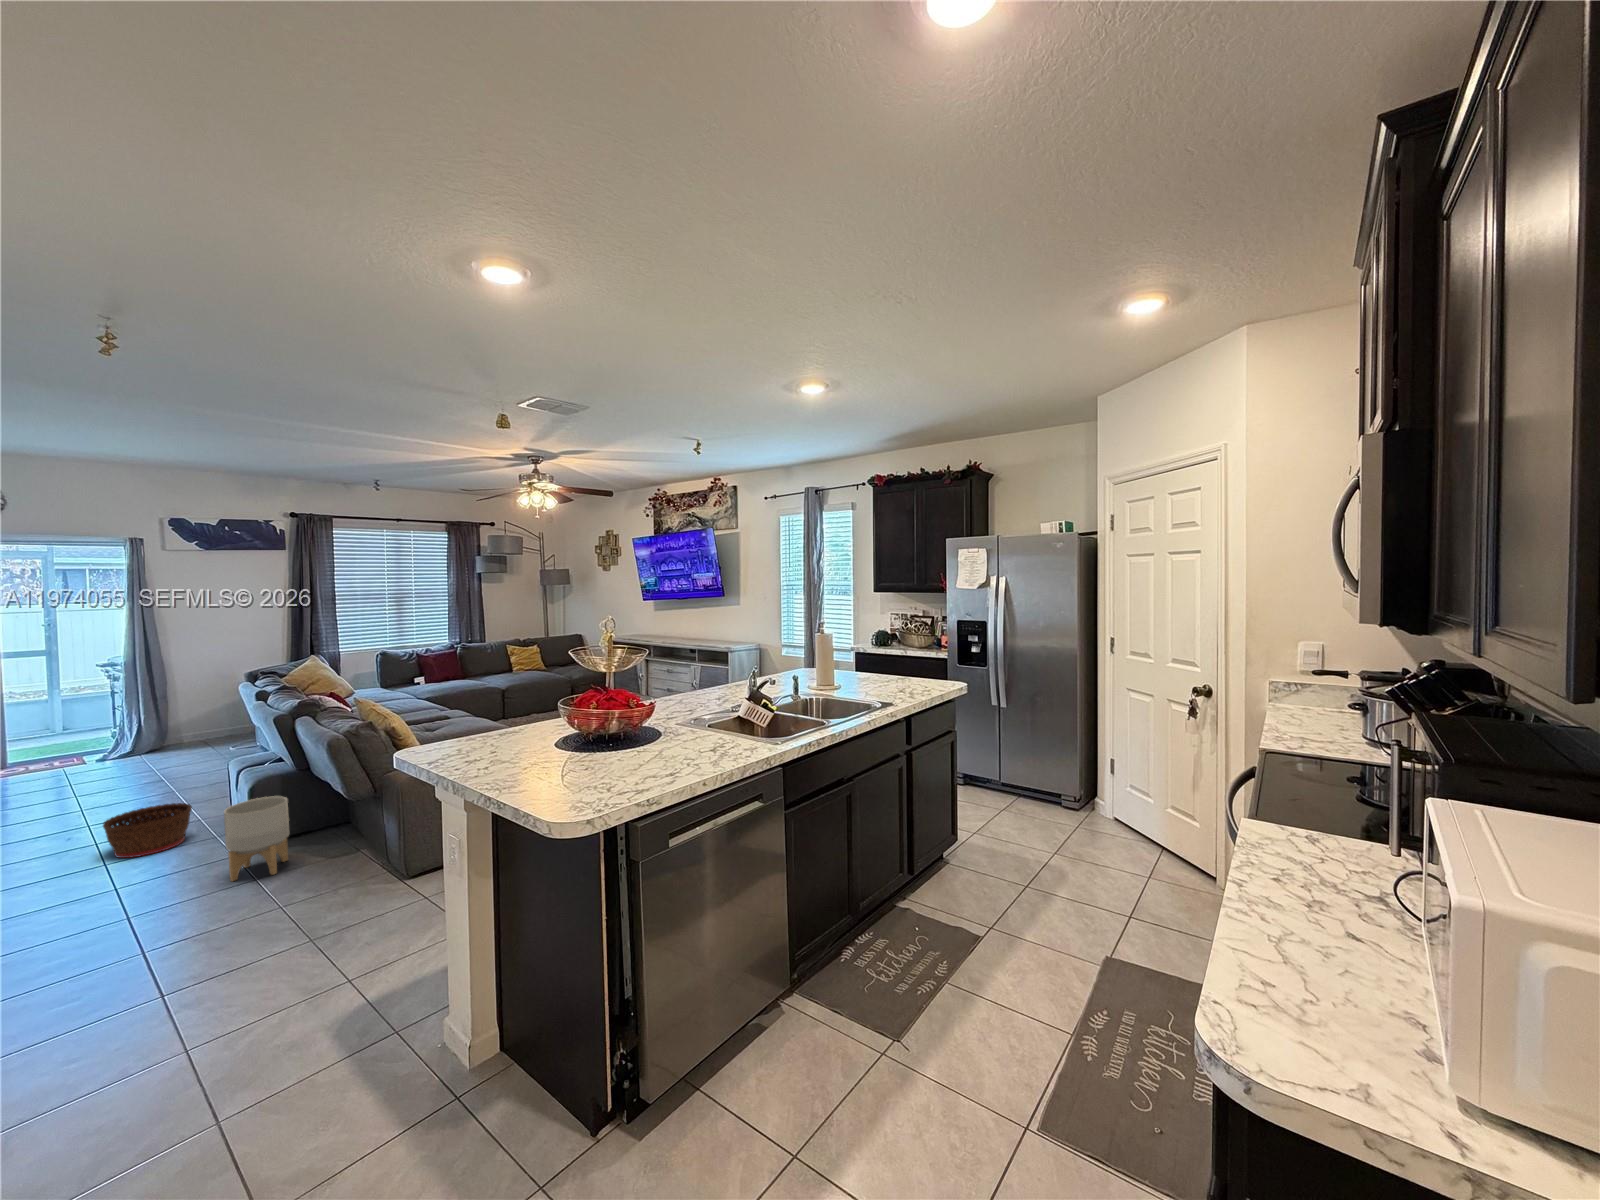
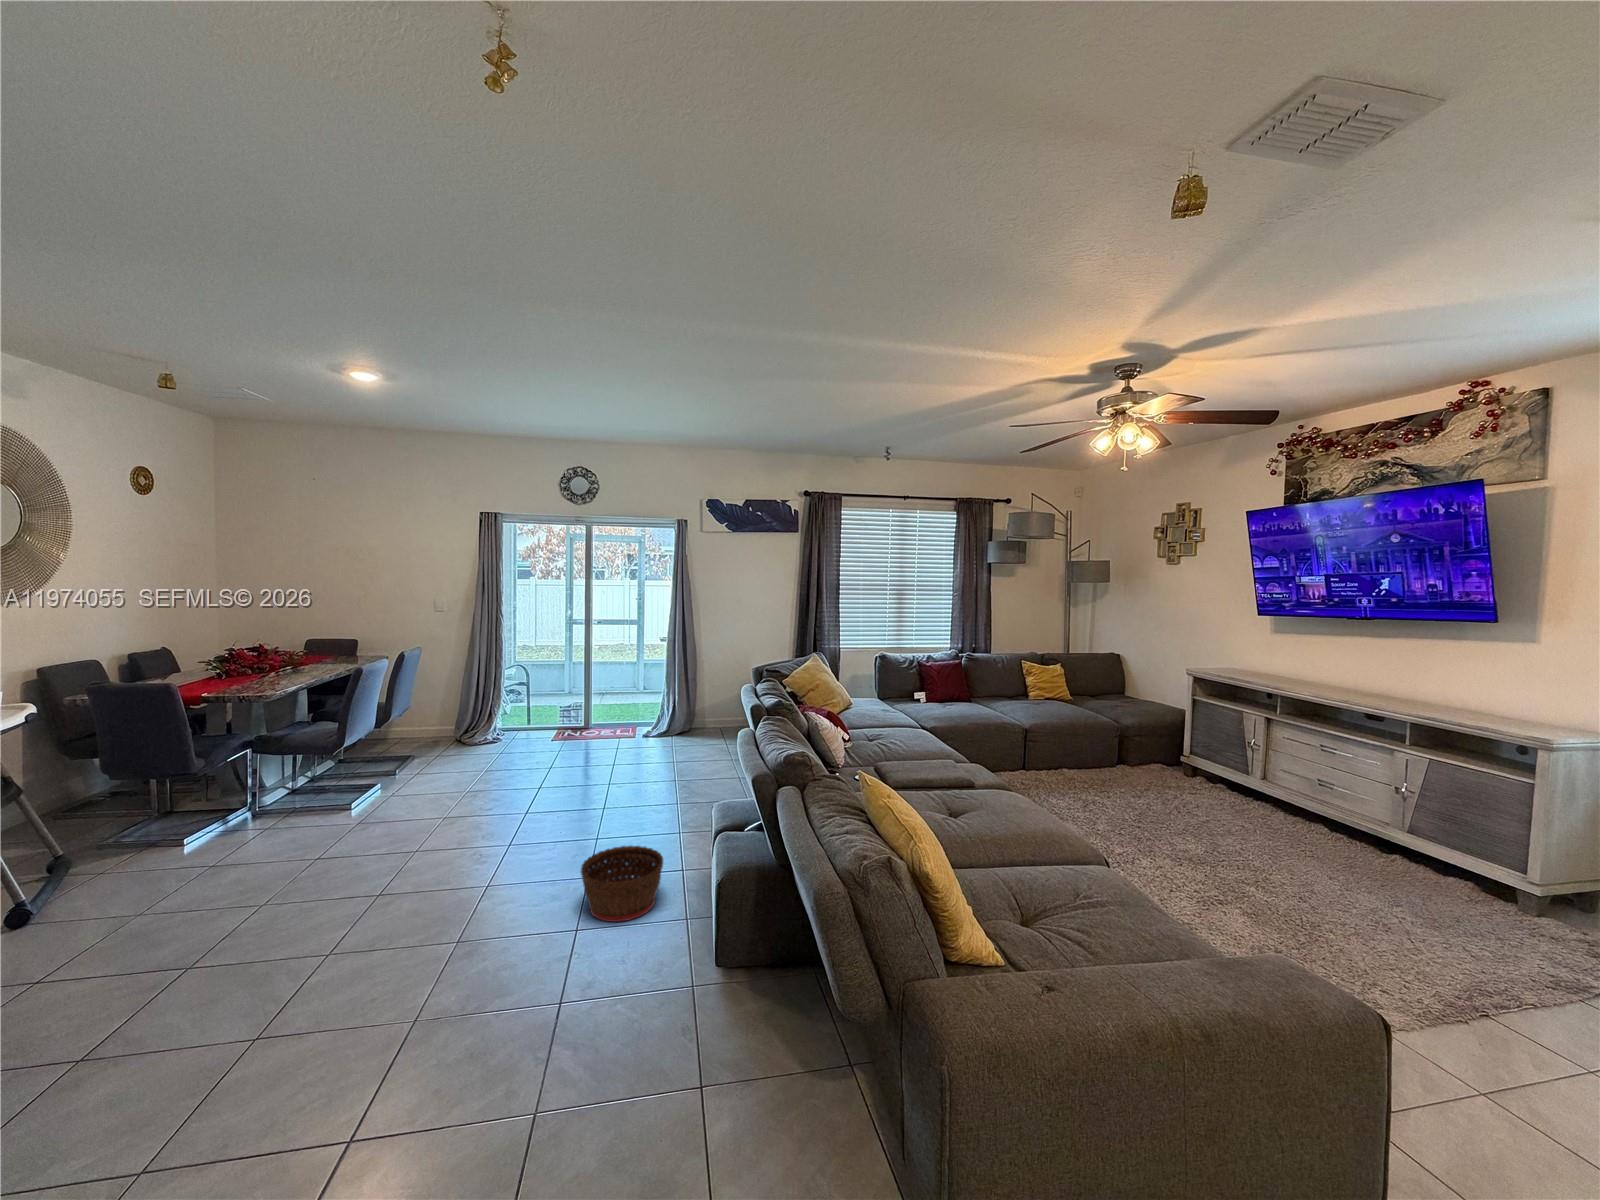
planter: present [224,796,289,881] -> none [660,915,741,1071]

